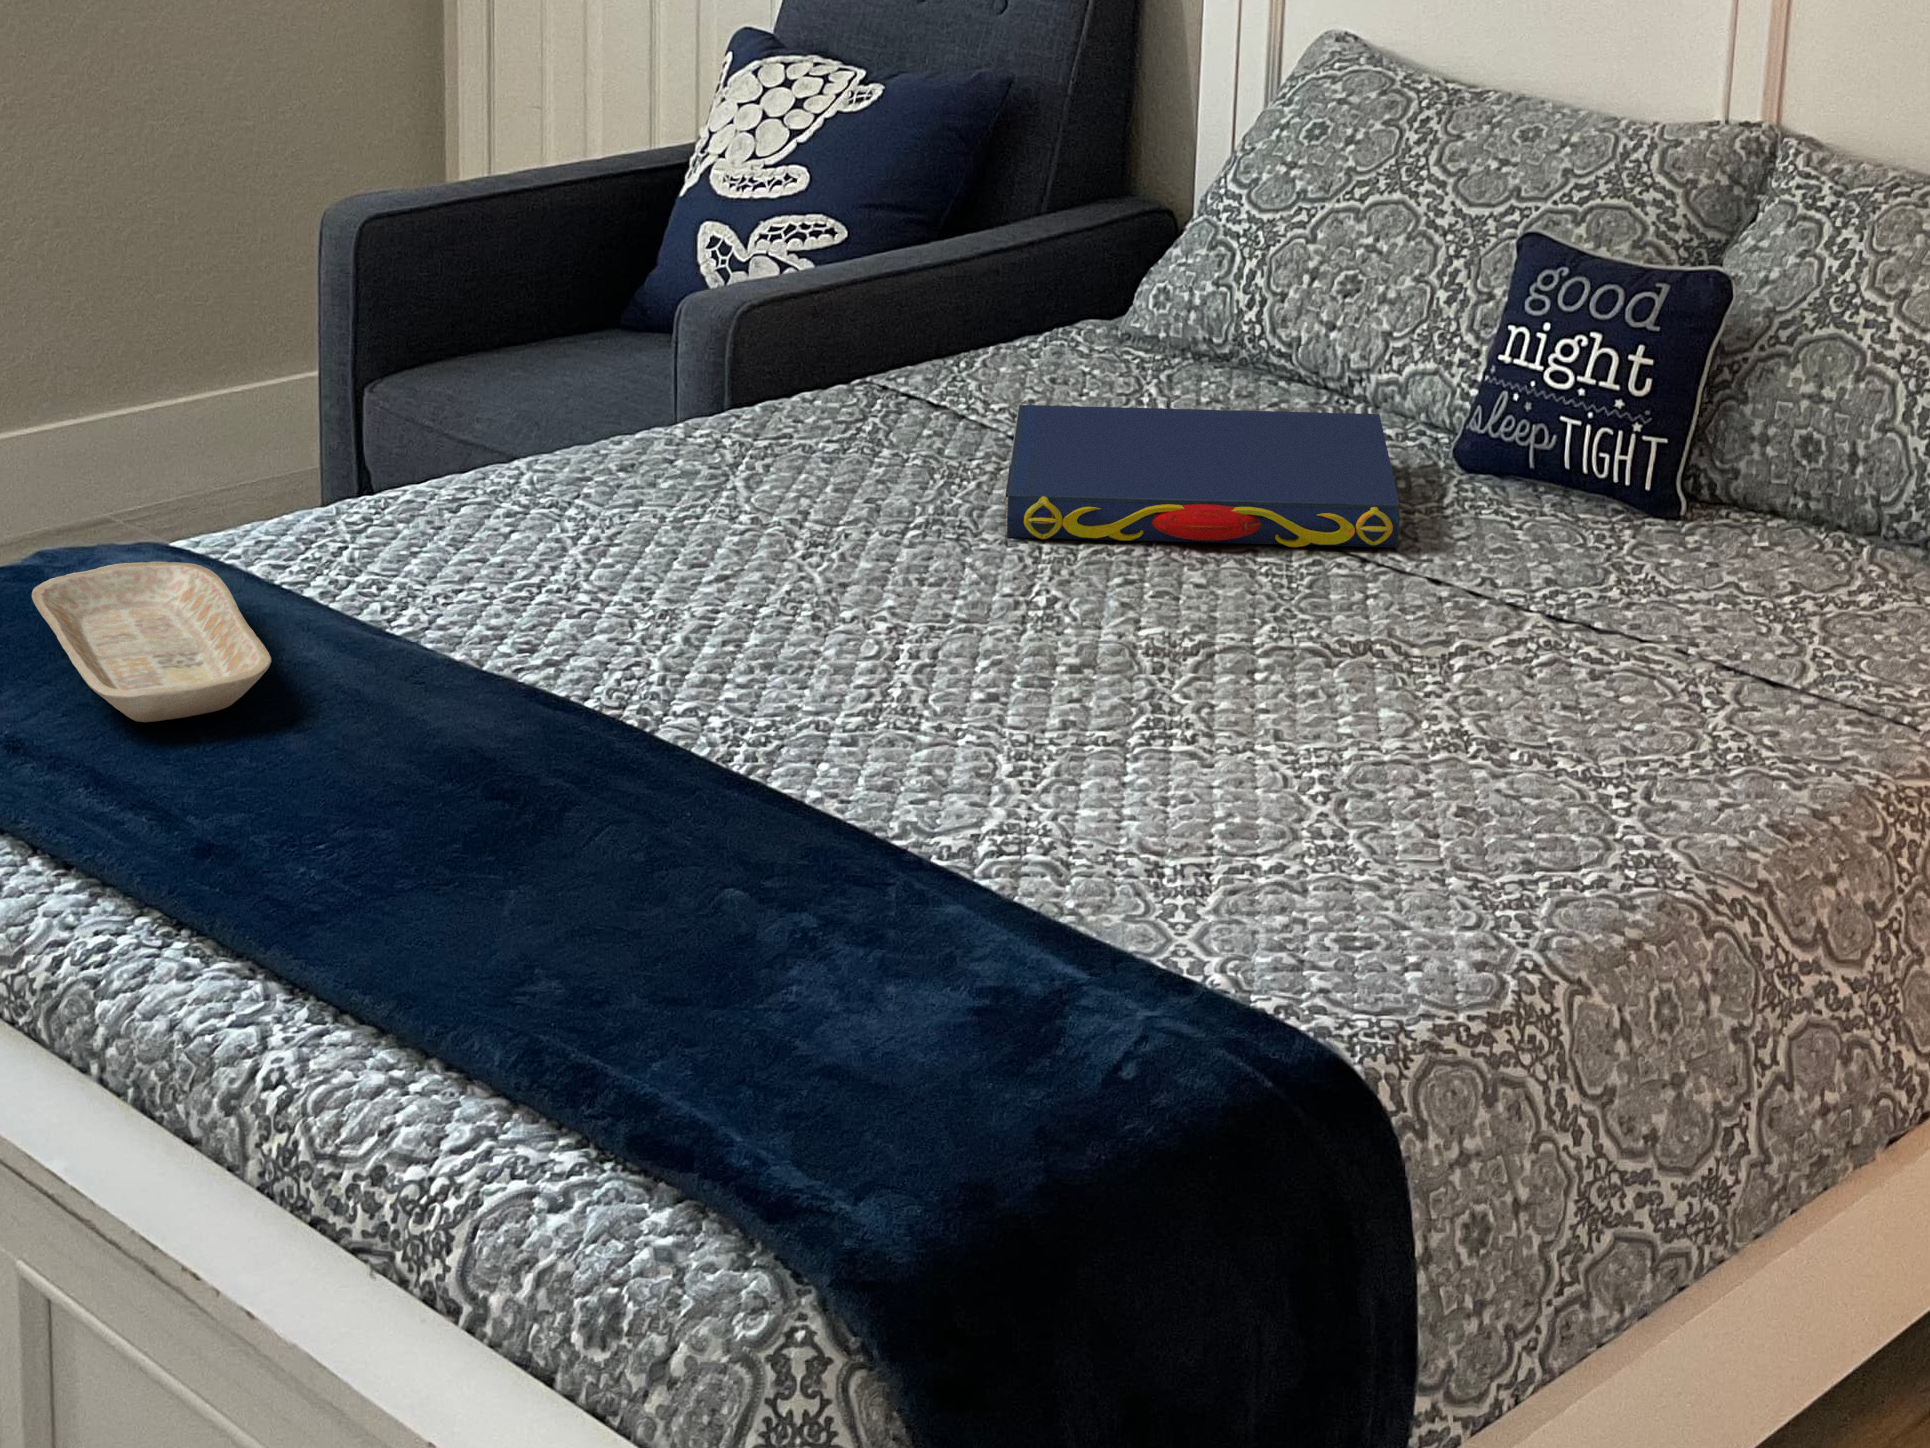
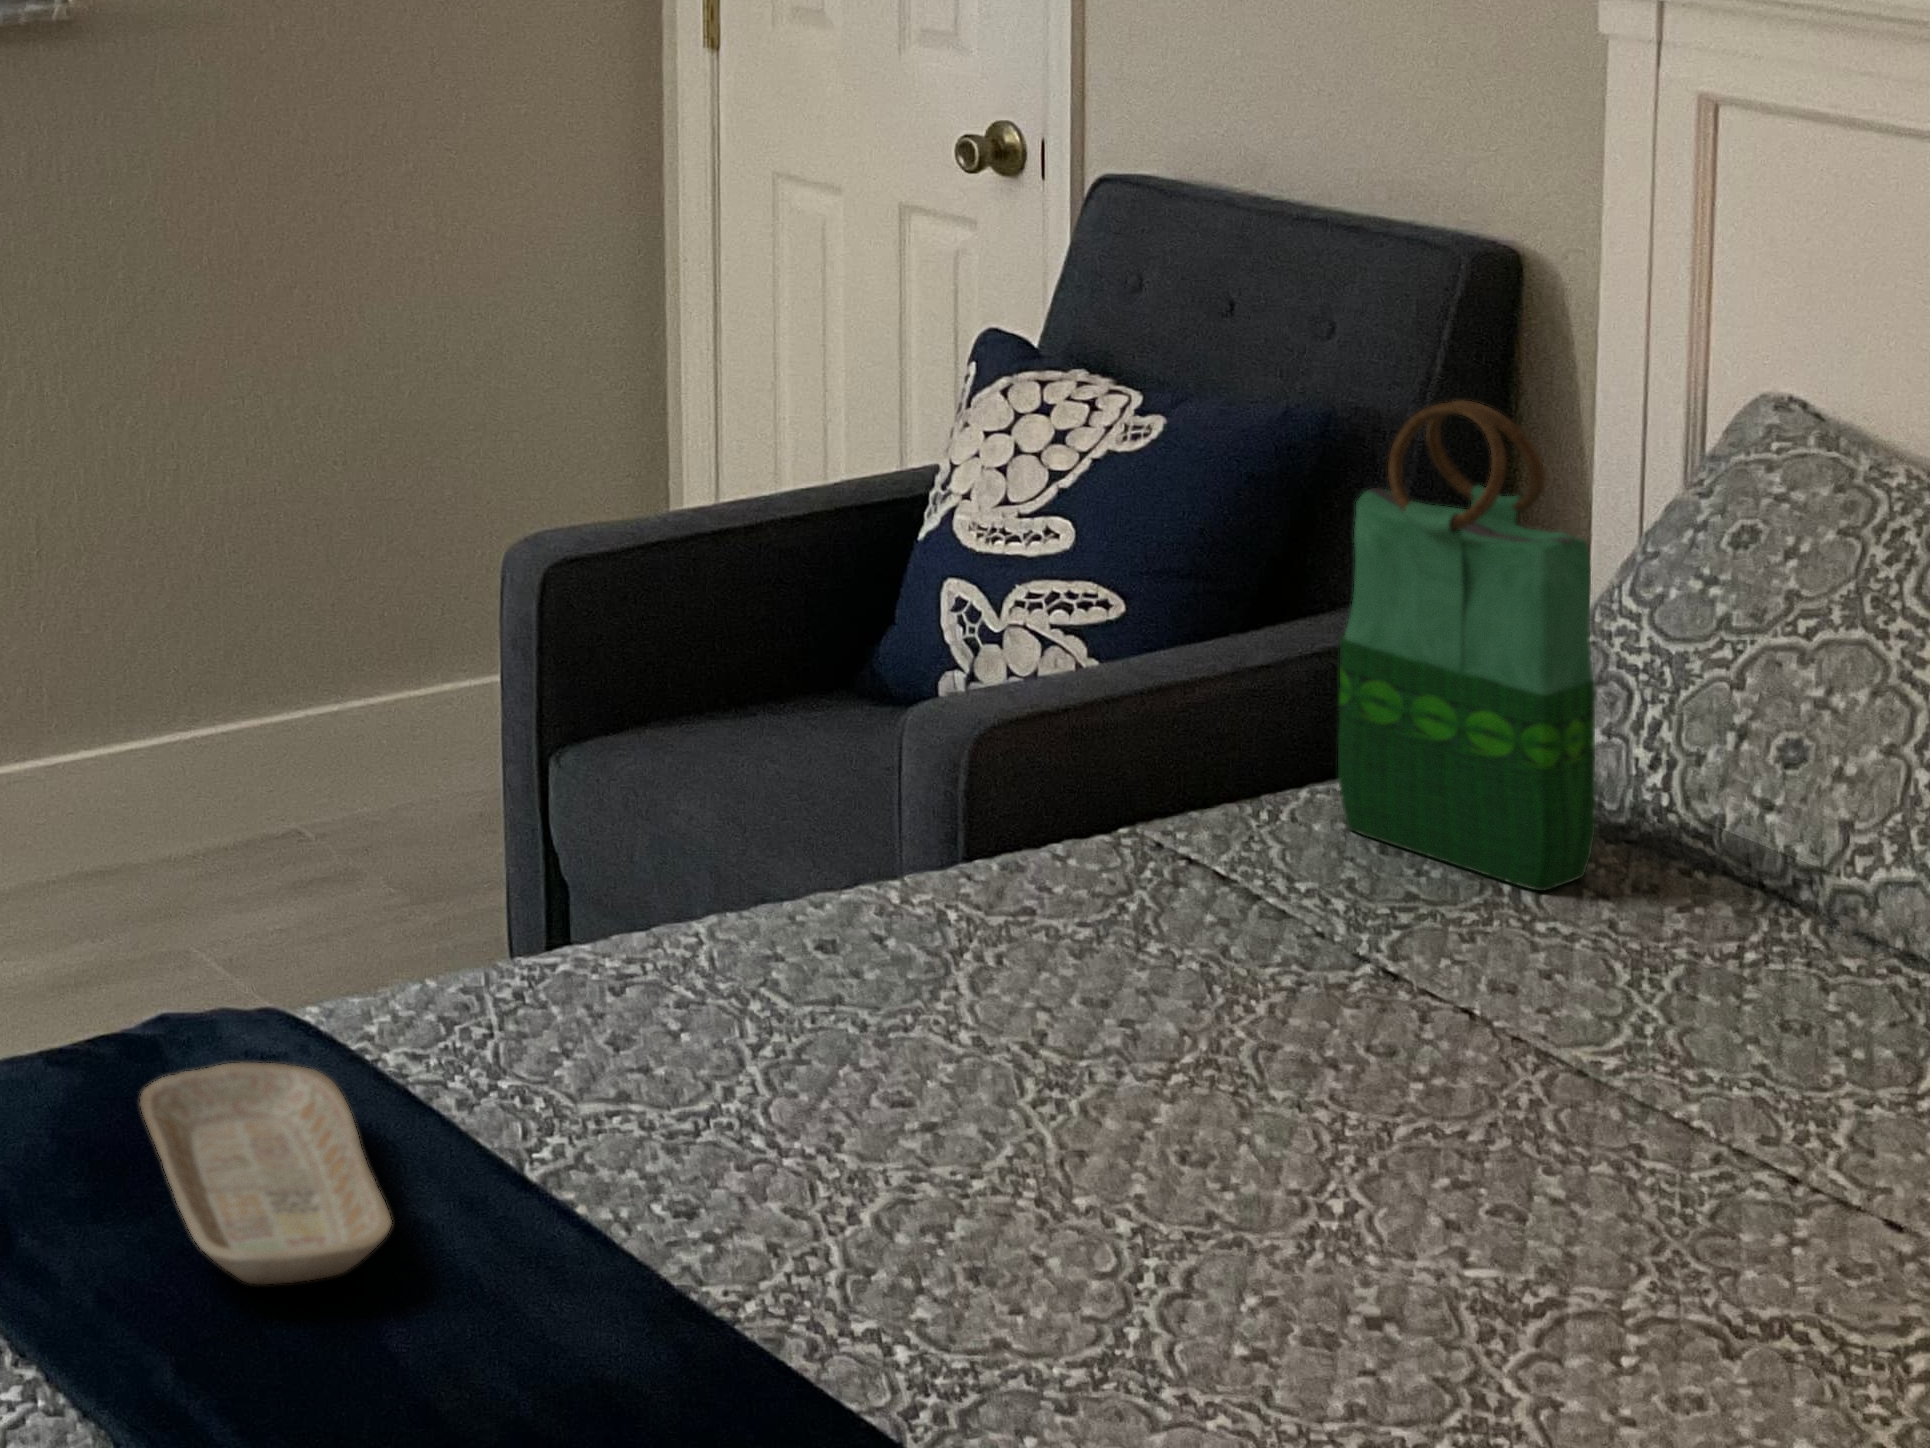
tote bag: none [1020,24,1212,401] -> present [1338,400,1596,891]
book: present [1005,405,1400,547] -> none [1298,902,1844,1163]

